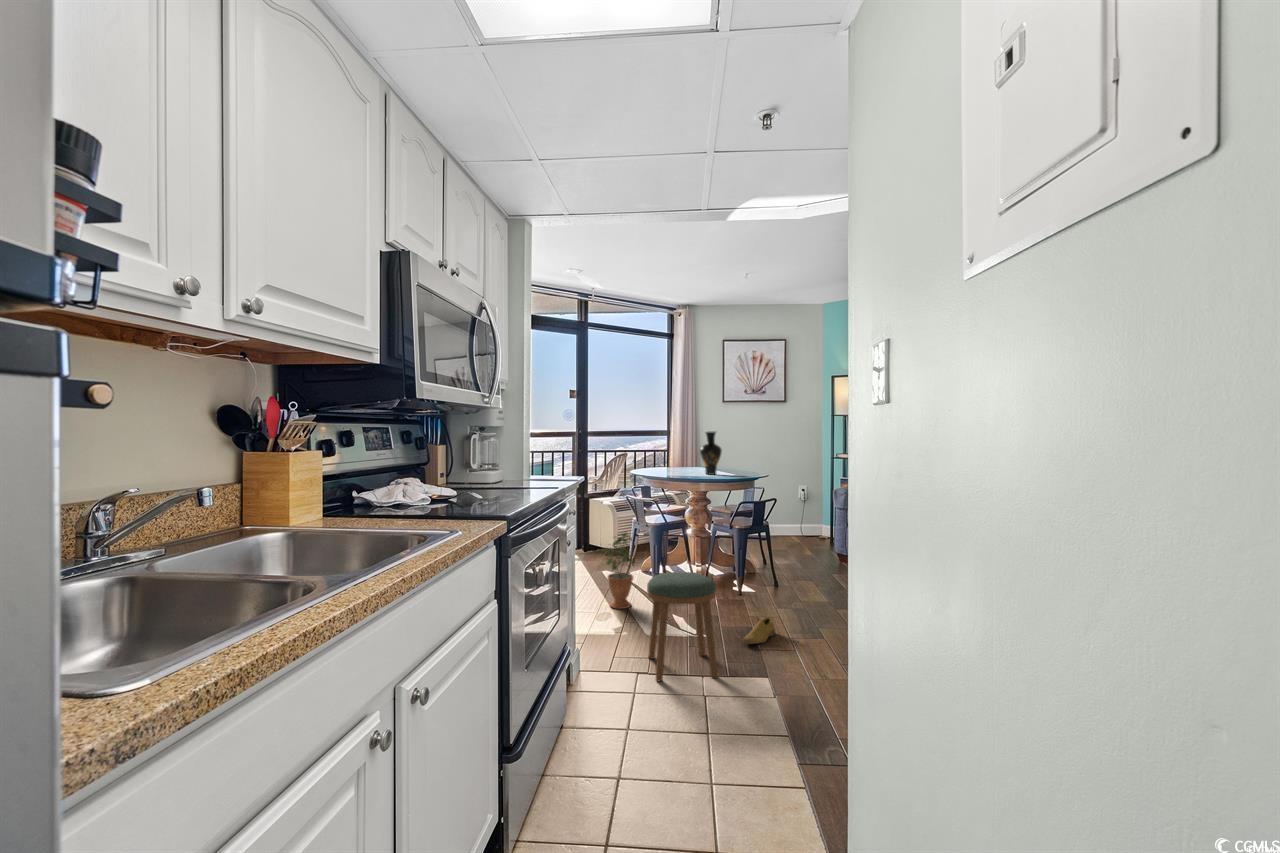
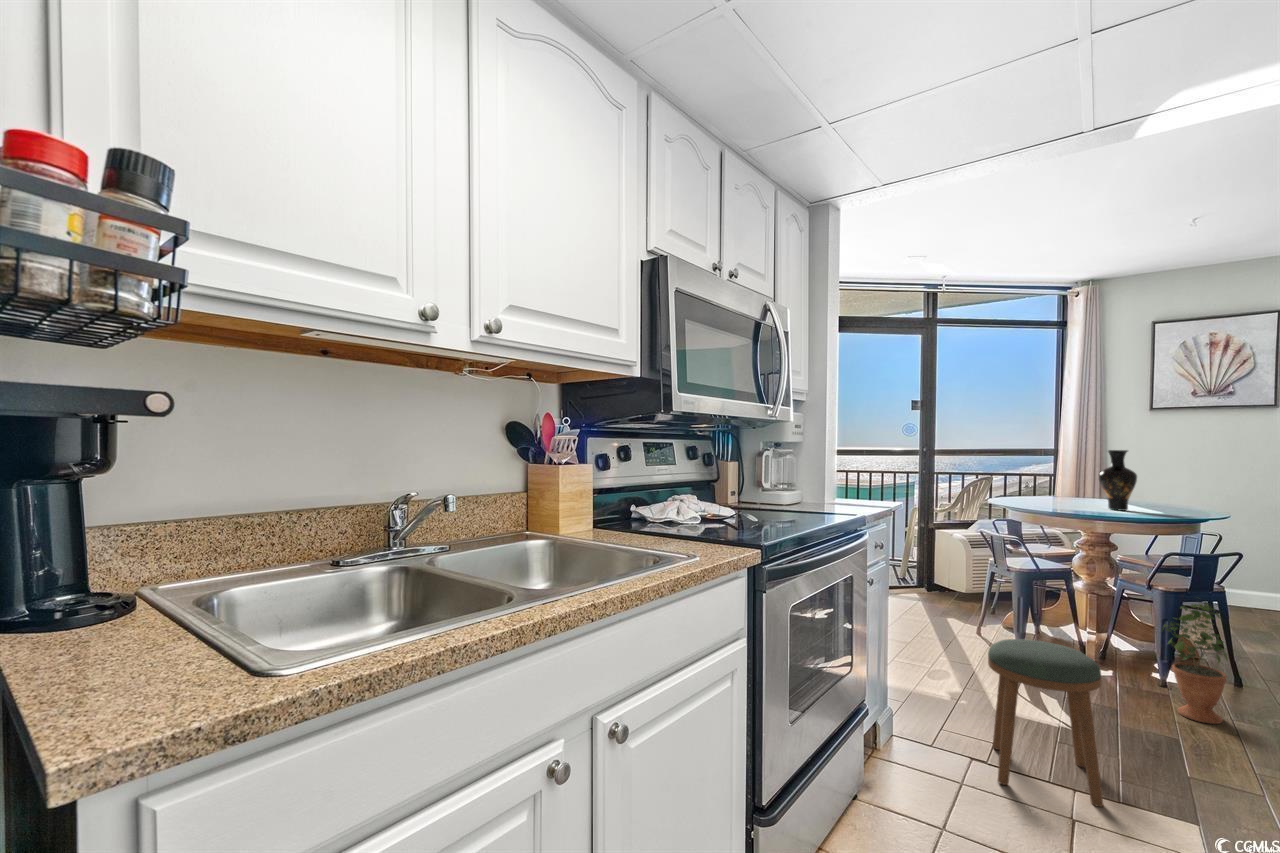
potted plant: present [603,532,634,609] -> present [1162,601,1228,724]
shoe: present [742,617,775,644] -> none [1157,737,1226,775]

